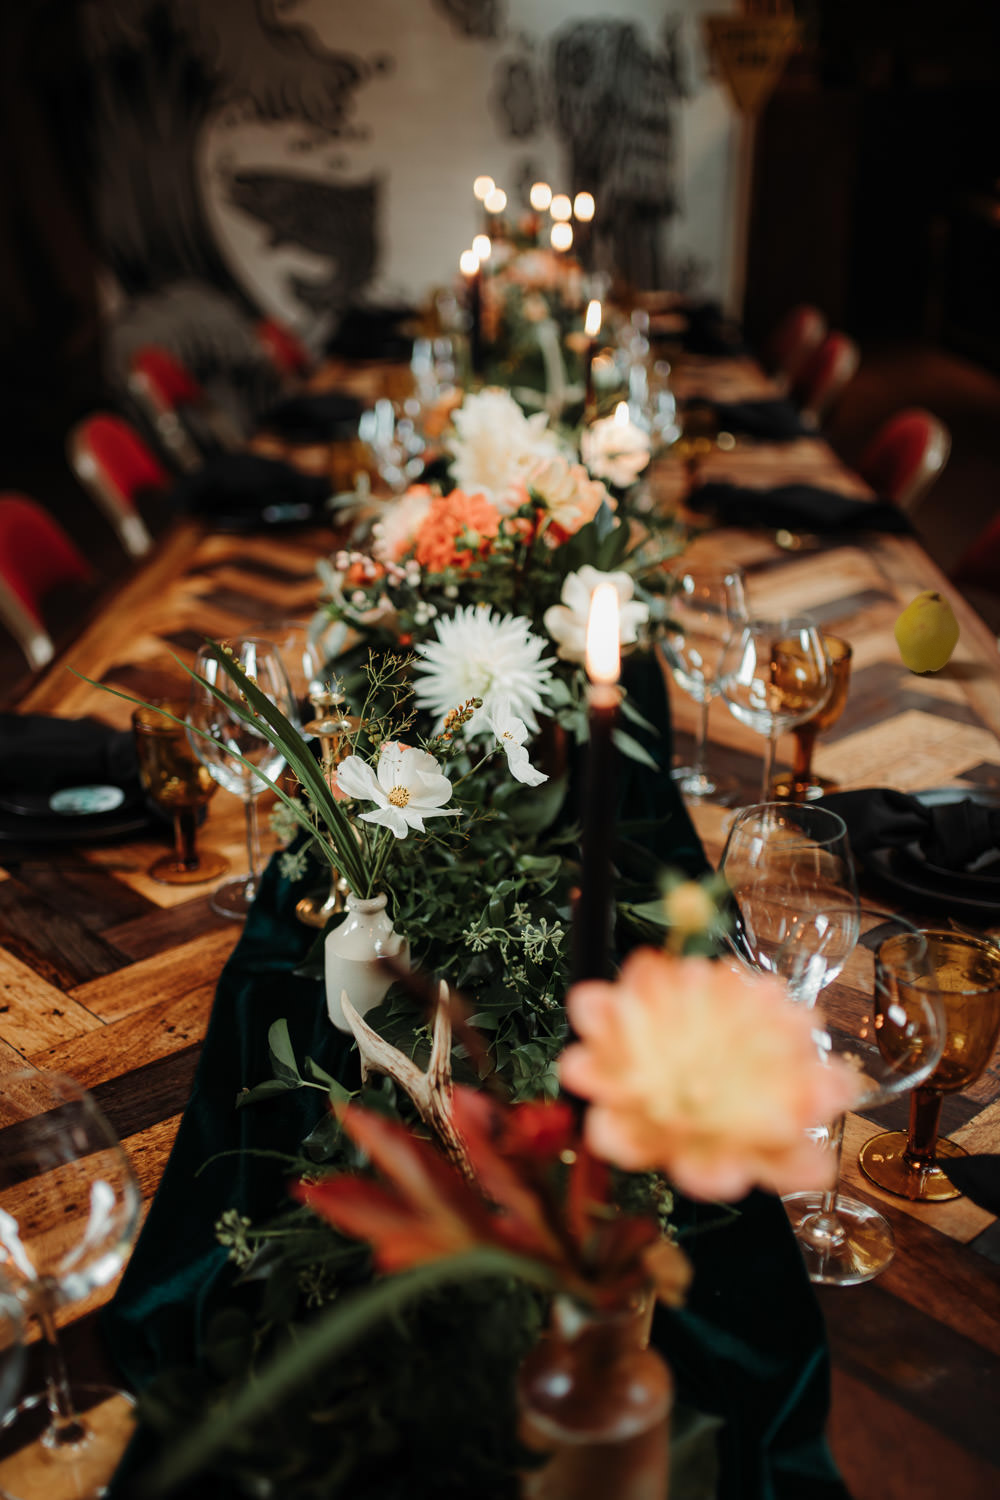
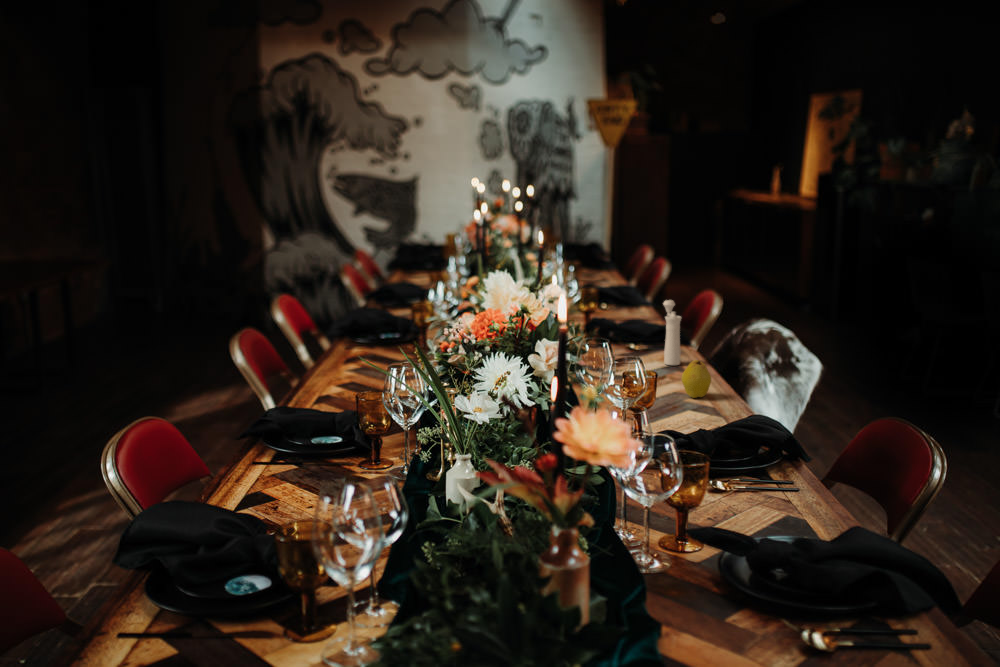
pepper mill: none [849,444,894,586] -> present [663,300,681,365]

